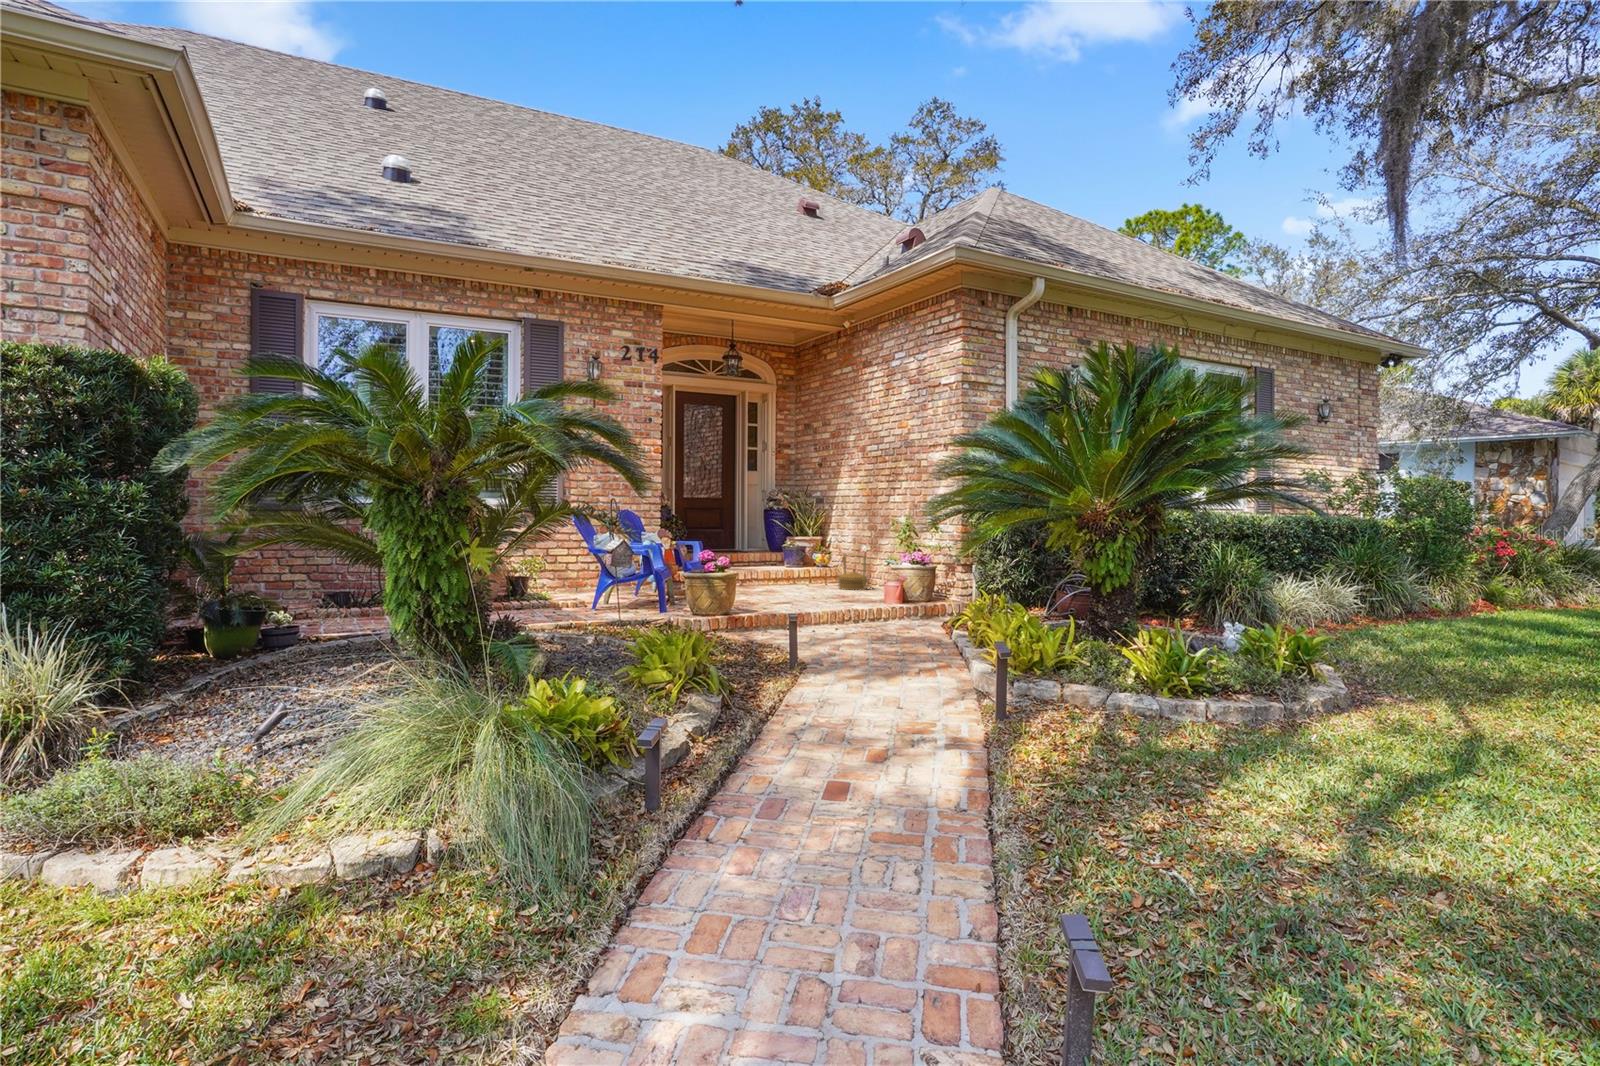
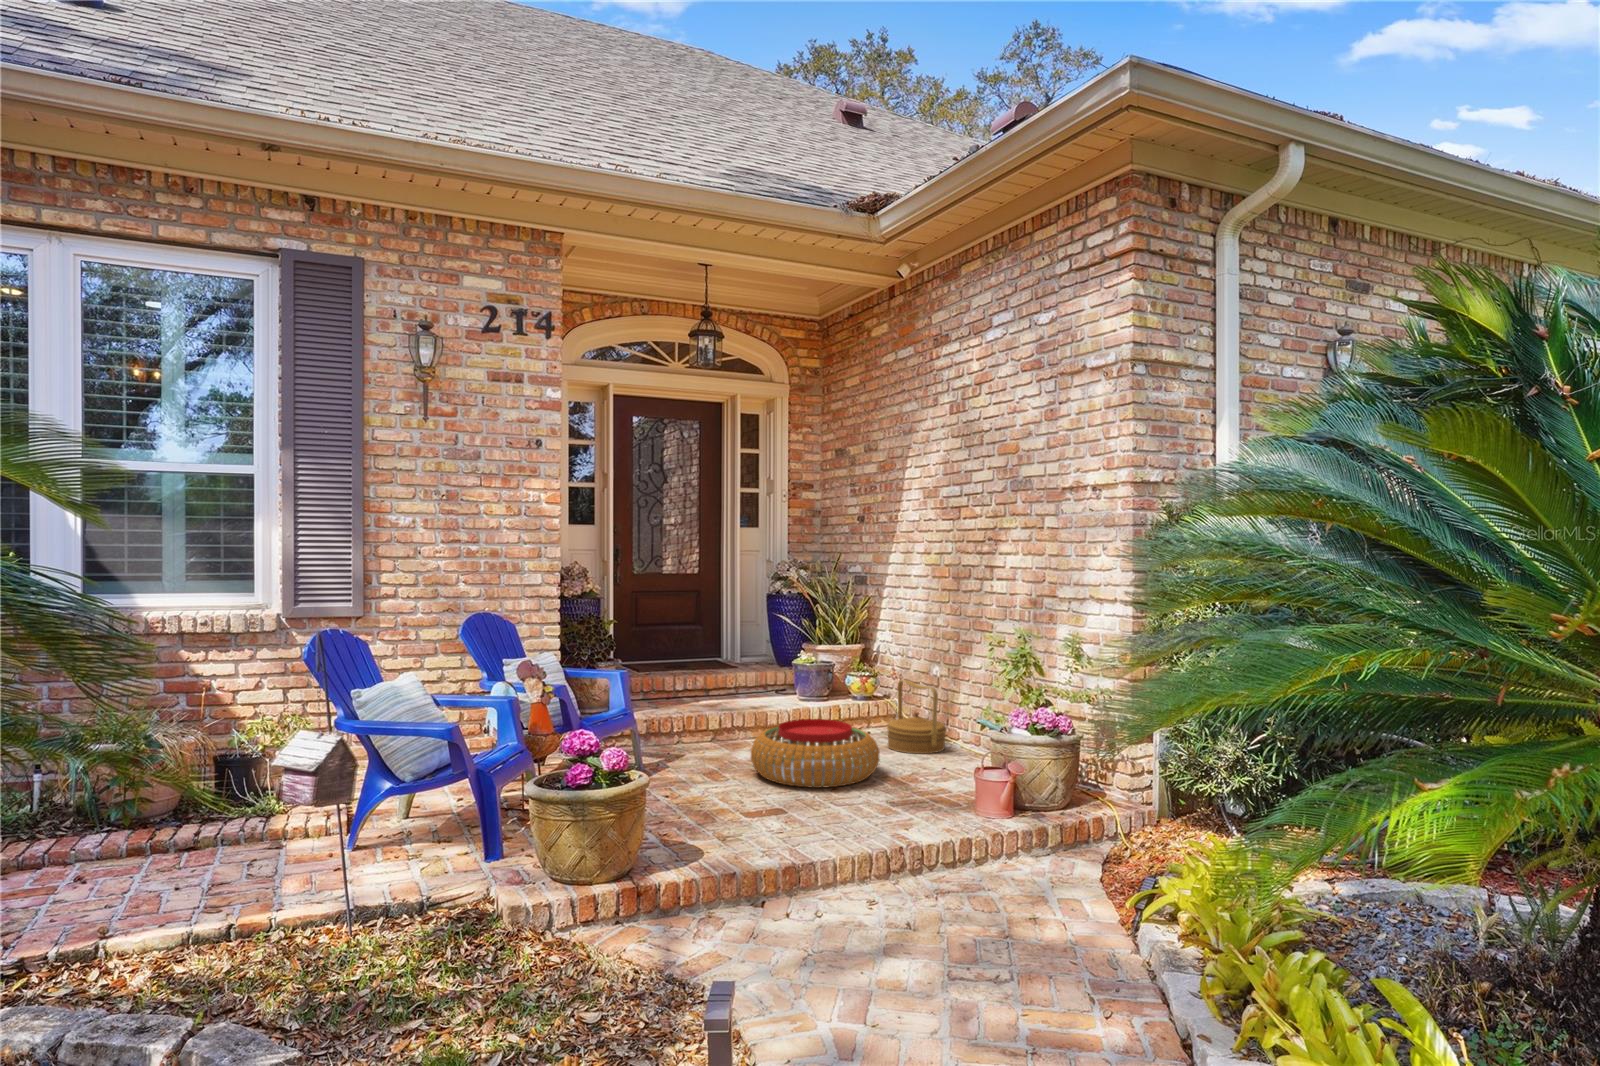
pouf: none [770,569,837,598] -> present [751,719,880,788]

